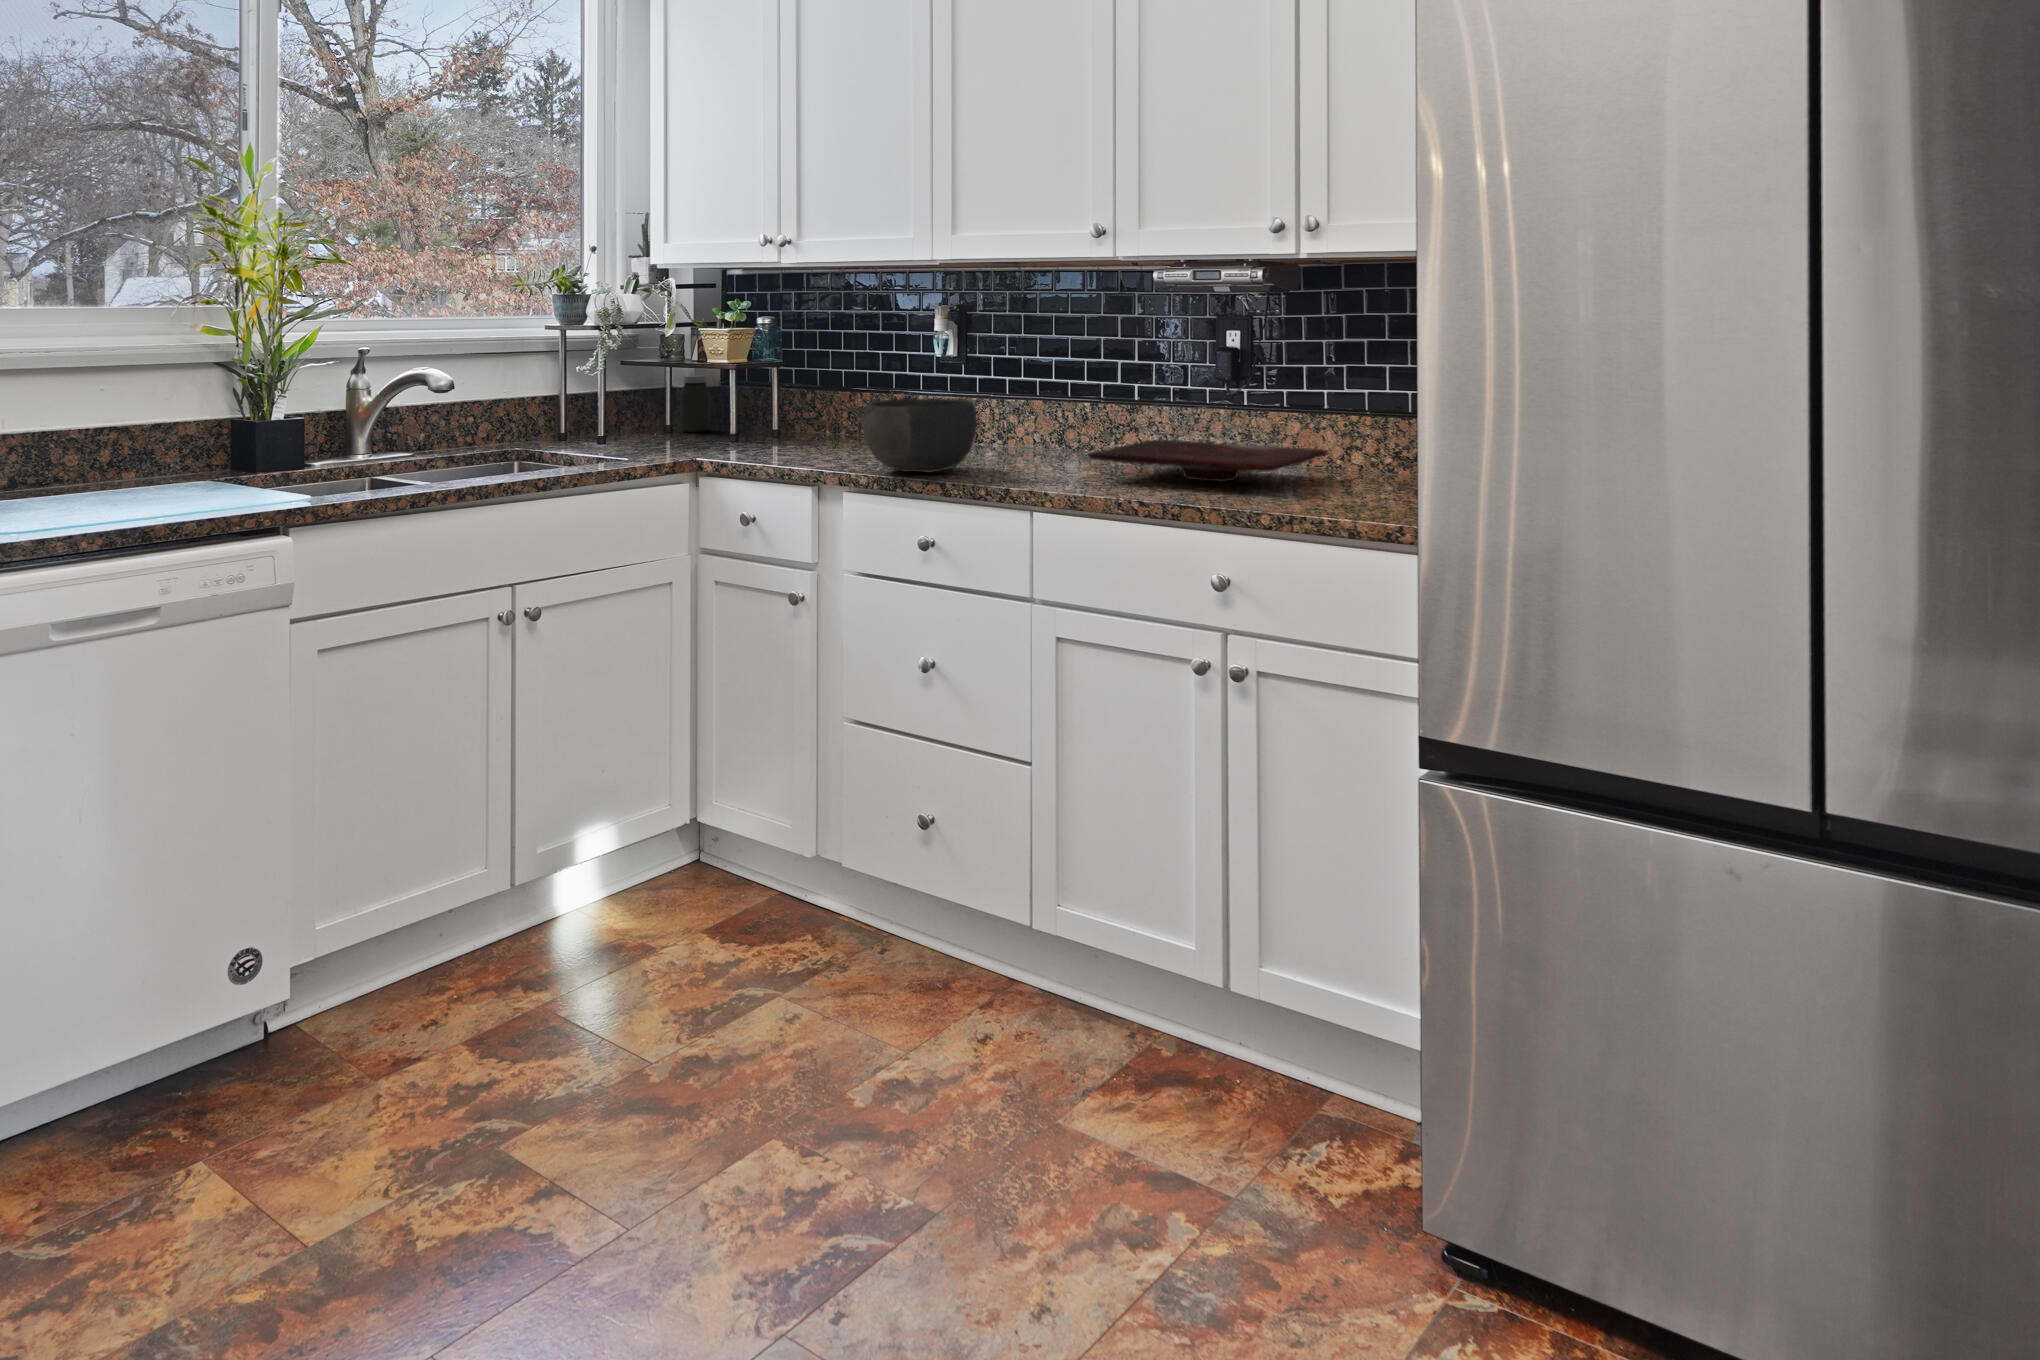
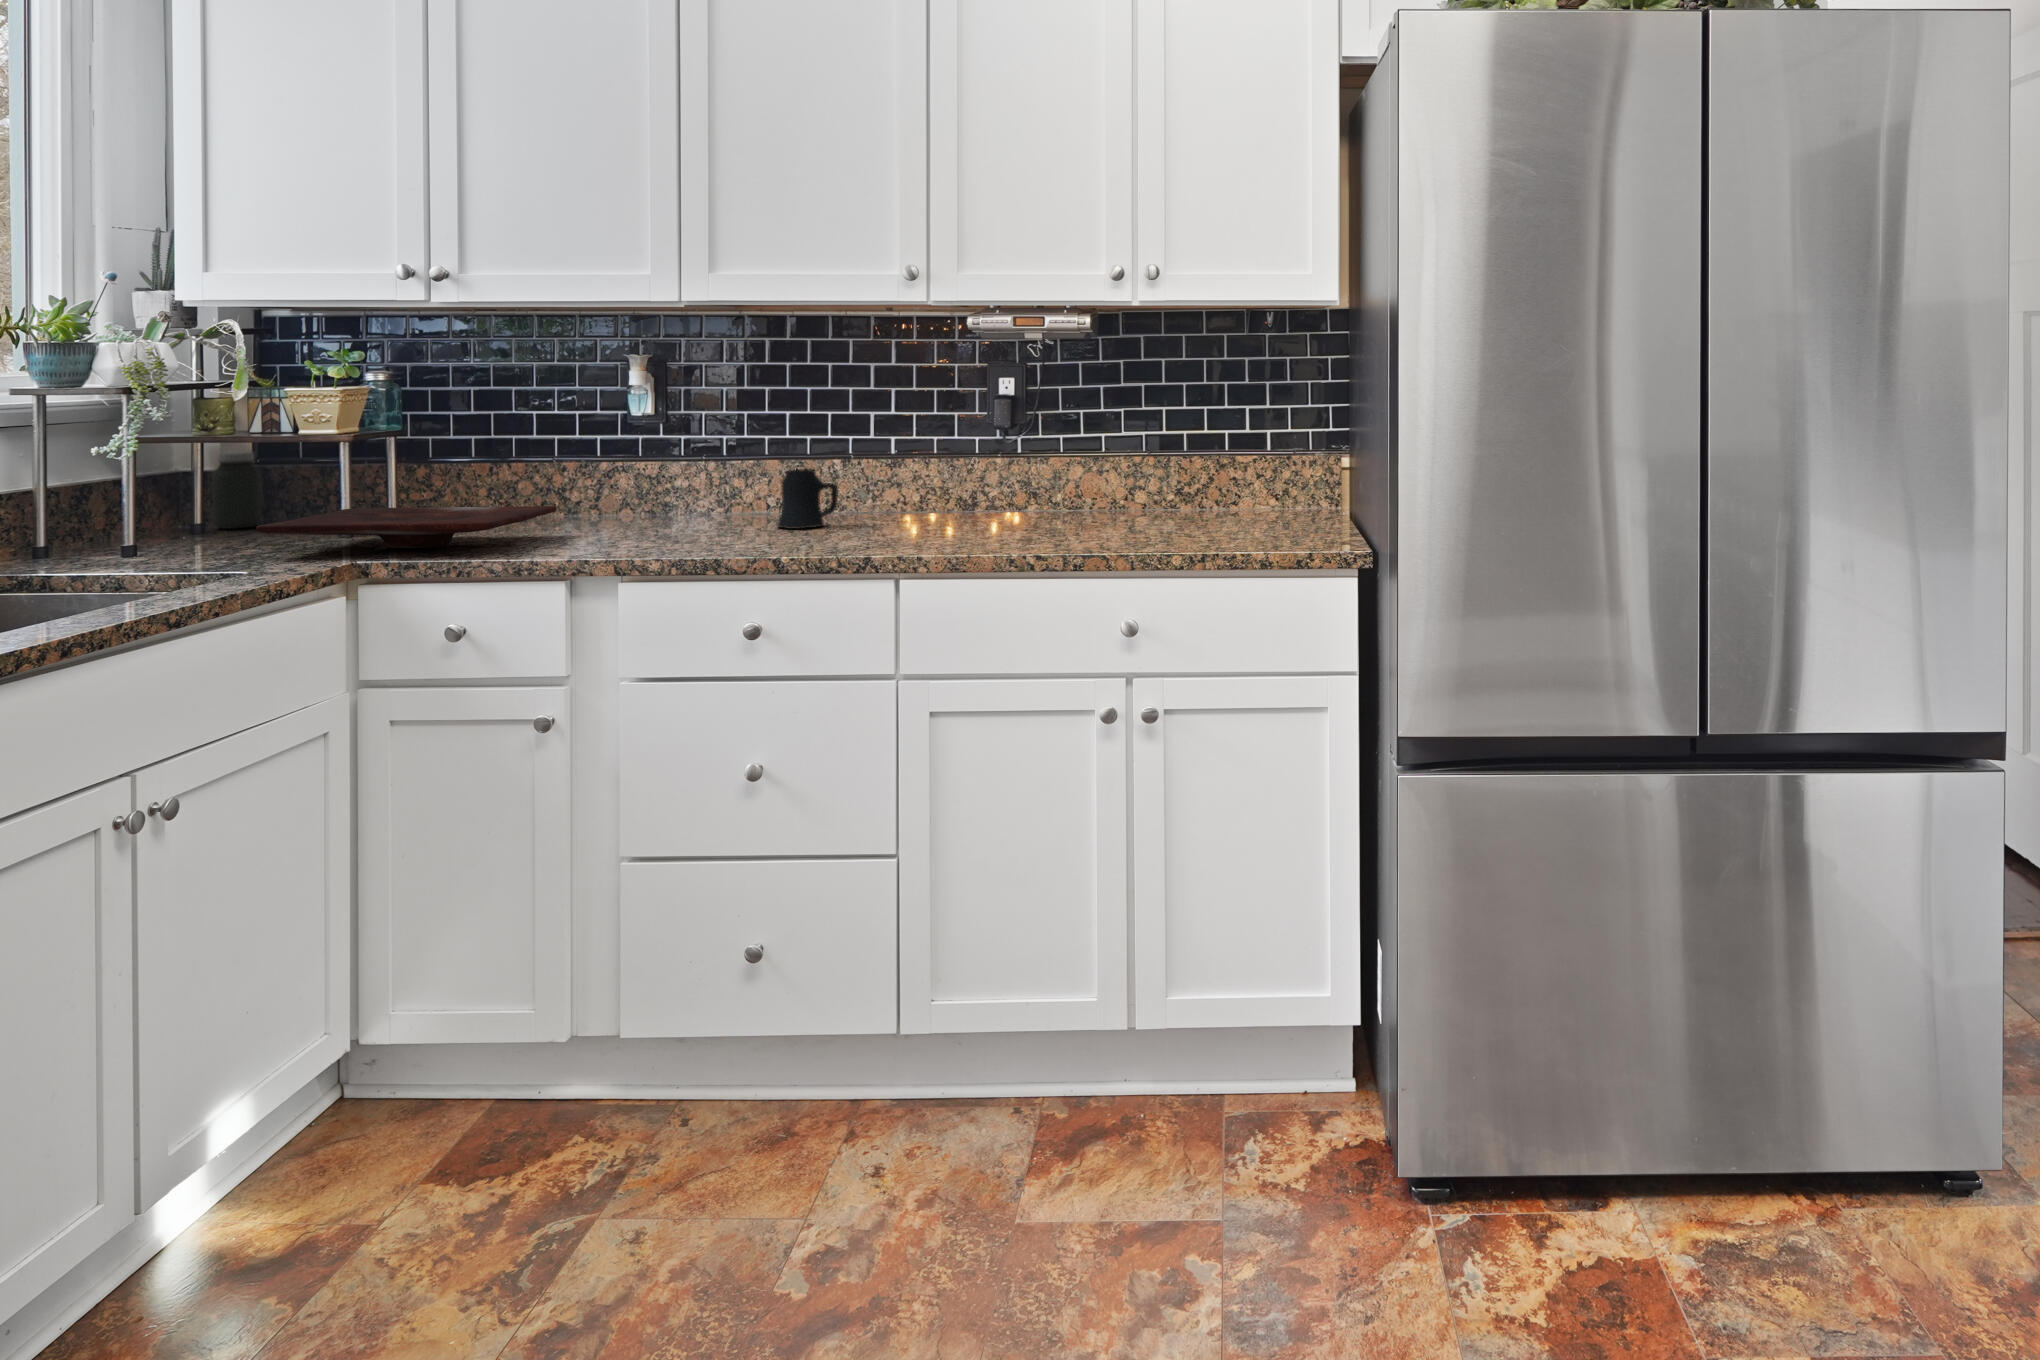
bowl: present [861,398,977,473] -> none [609,458,752,546]
mug: none [1020,411,1069,465] -> present [778,469,838,529]
cutting board: present [1088,440,1327,482] -> present [256,506,557,548]

